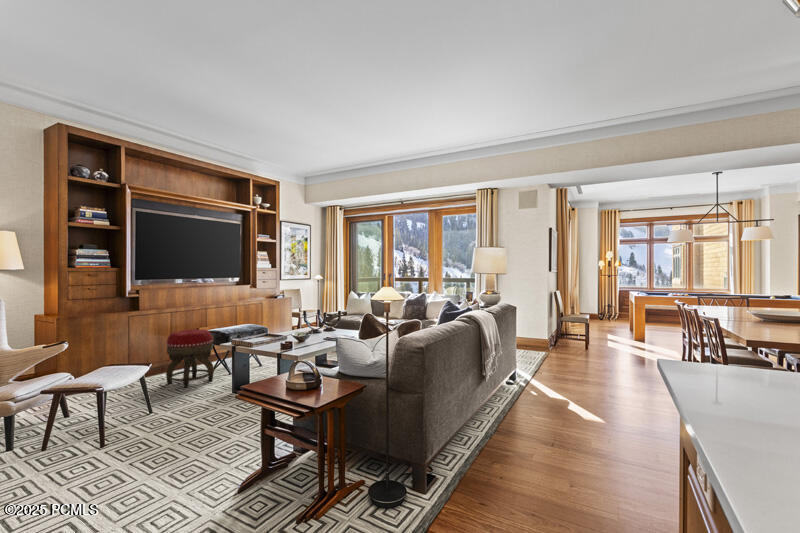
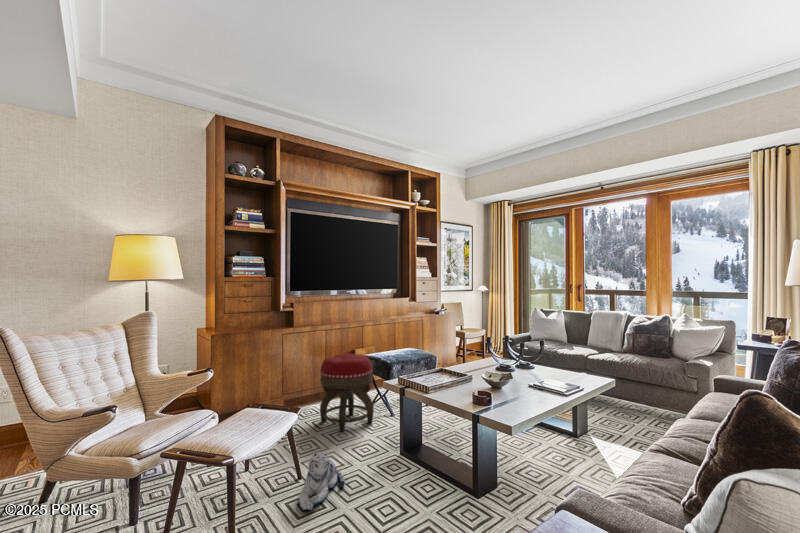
plush toy: none [152,392,188,428] -> present [299,453,345,510]

